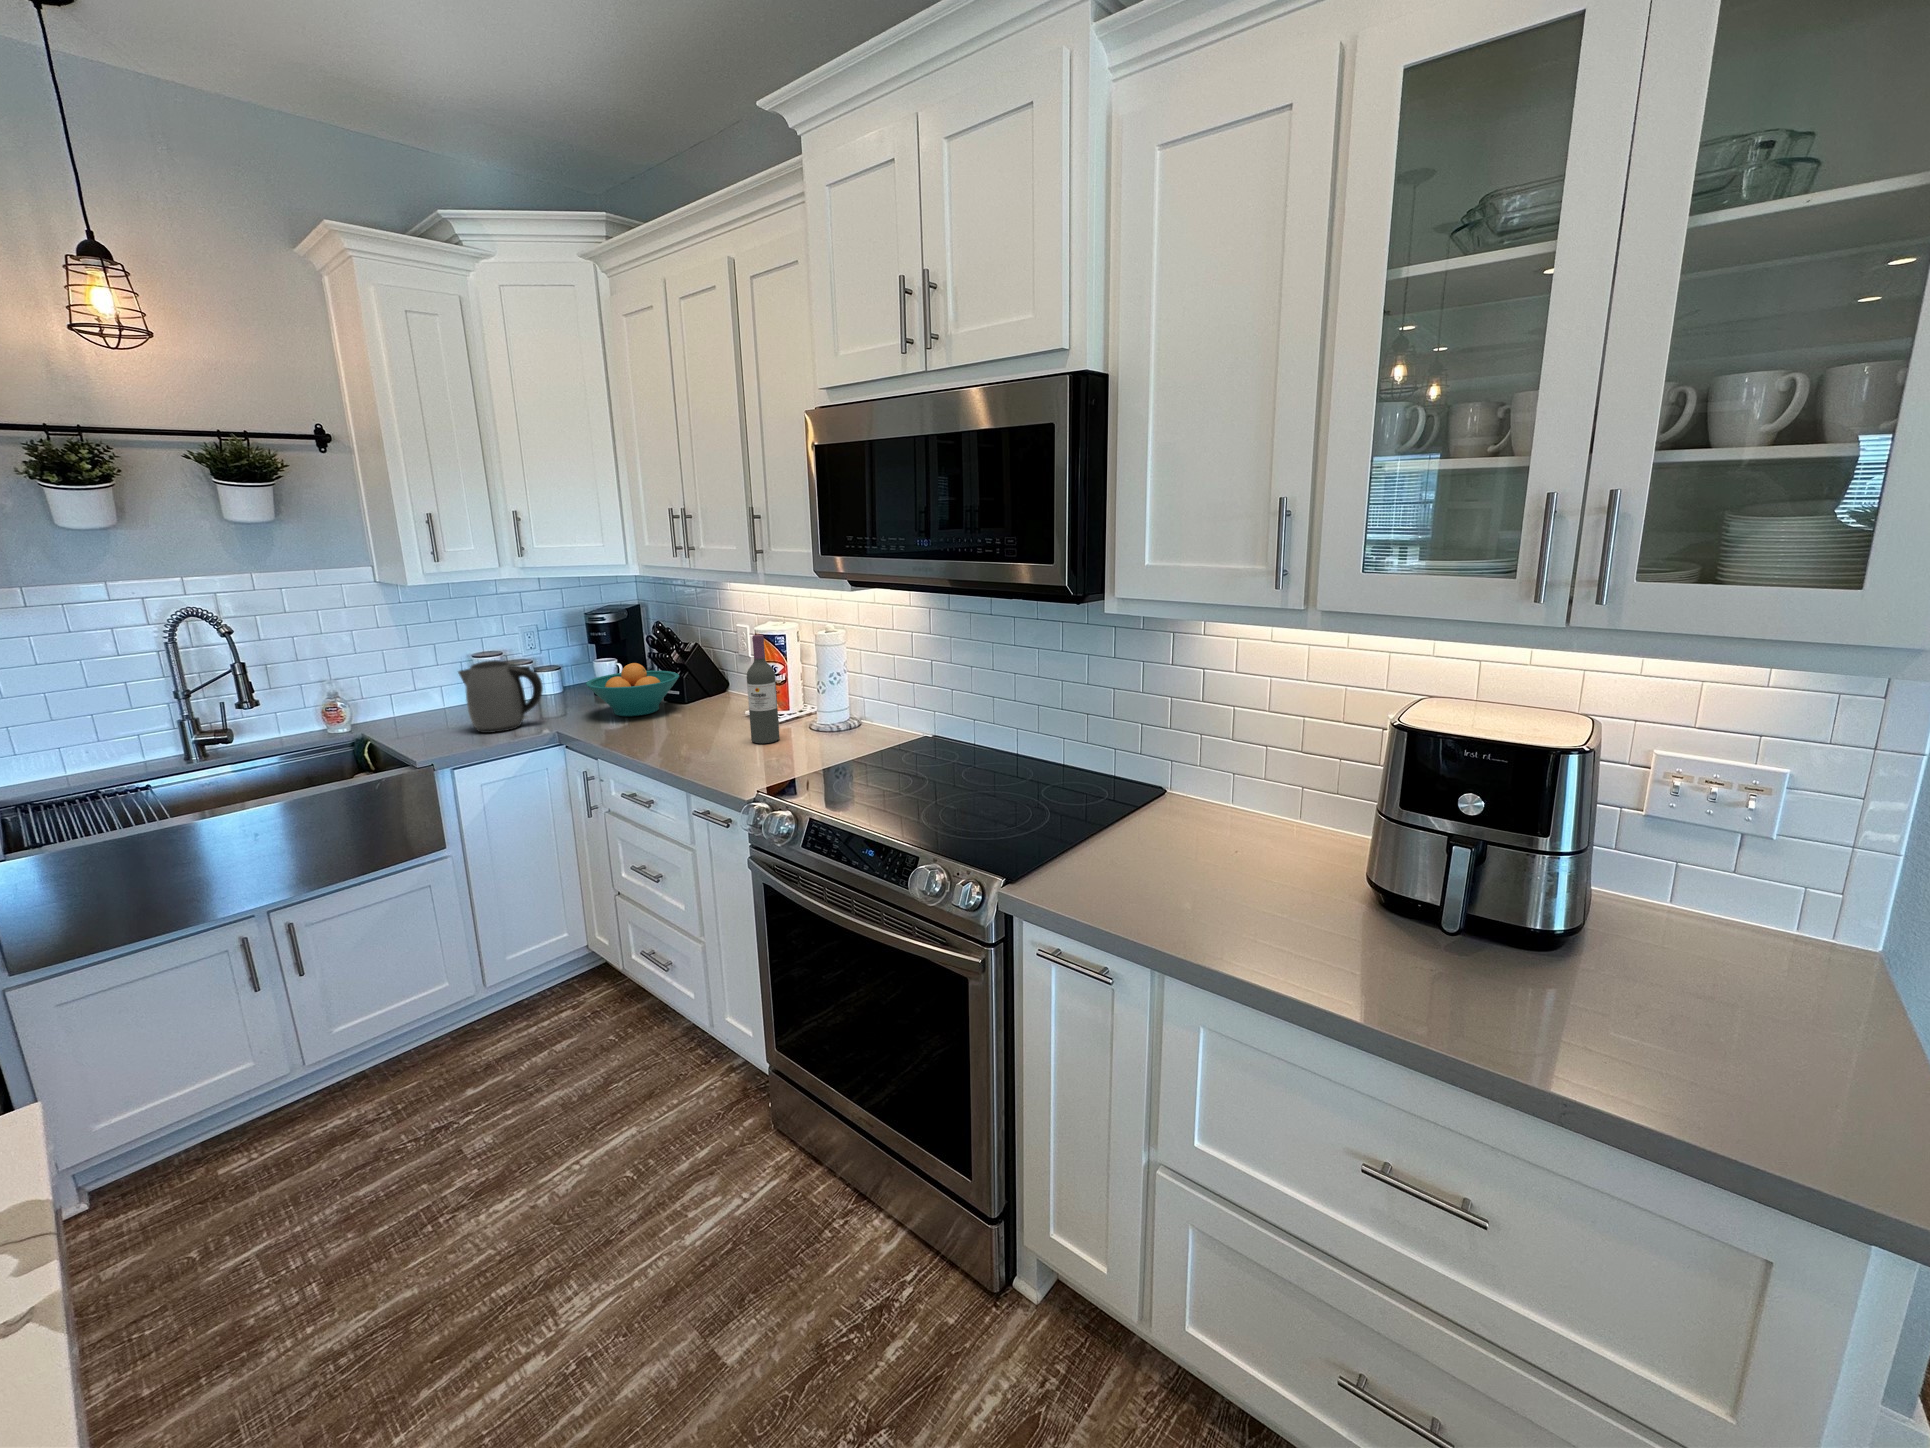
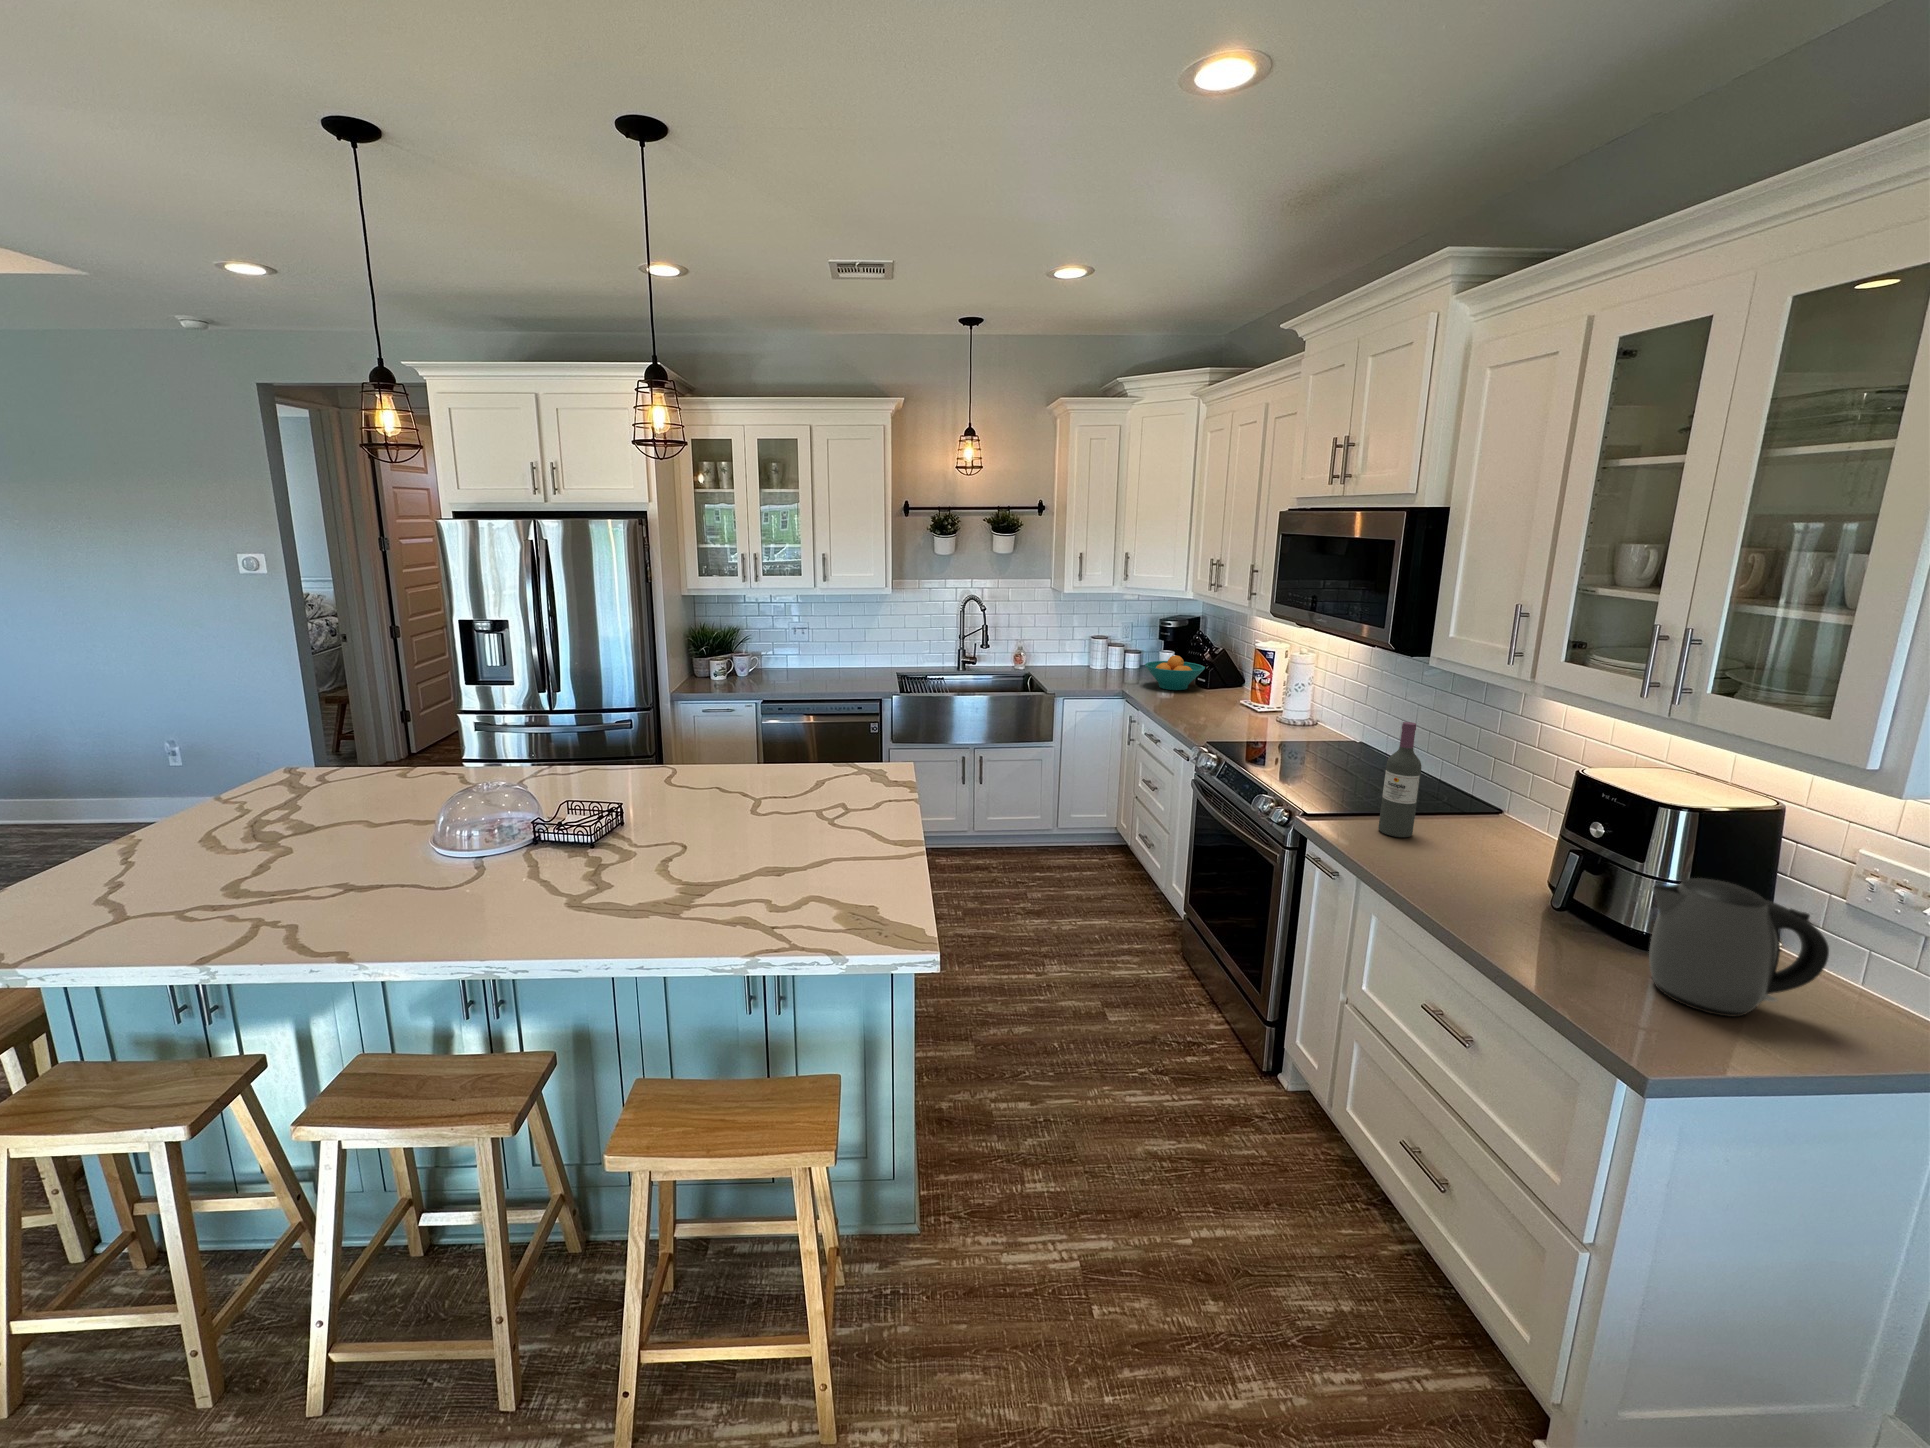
wine bottle: present [747,635,780,743] -> present [1378,722,1421,837]
kettle: present [458,660,543,733] -> present [1649,878,1829,1017]

